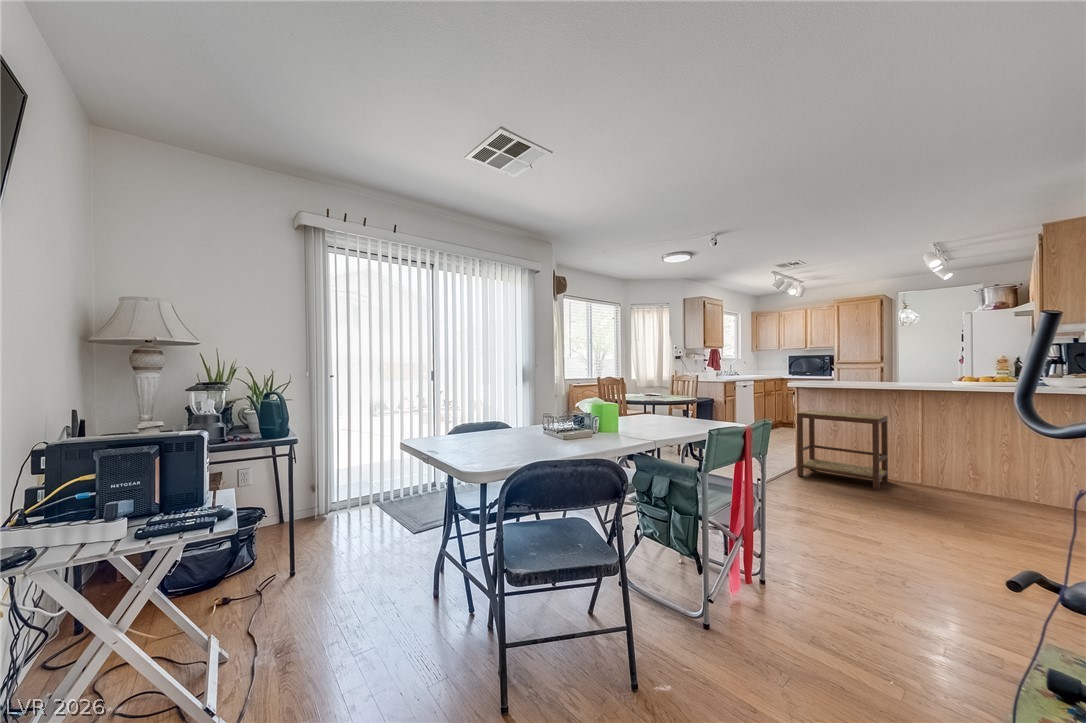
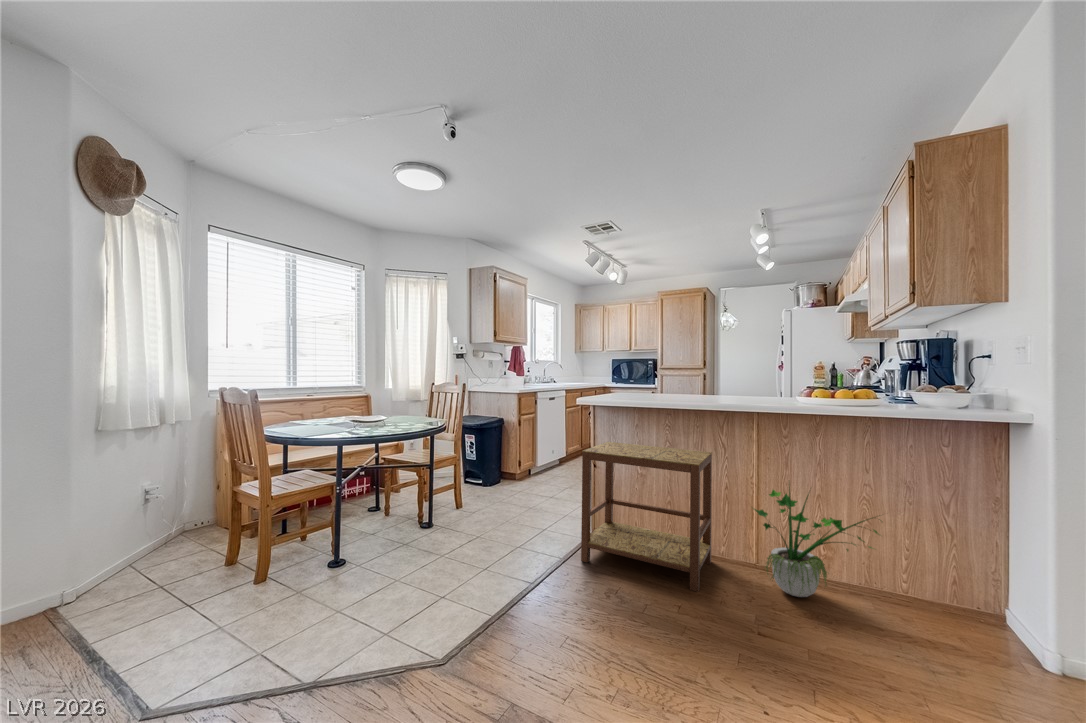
potted plant: none [915,424,1014,496] -> present [754,484,880,597]

